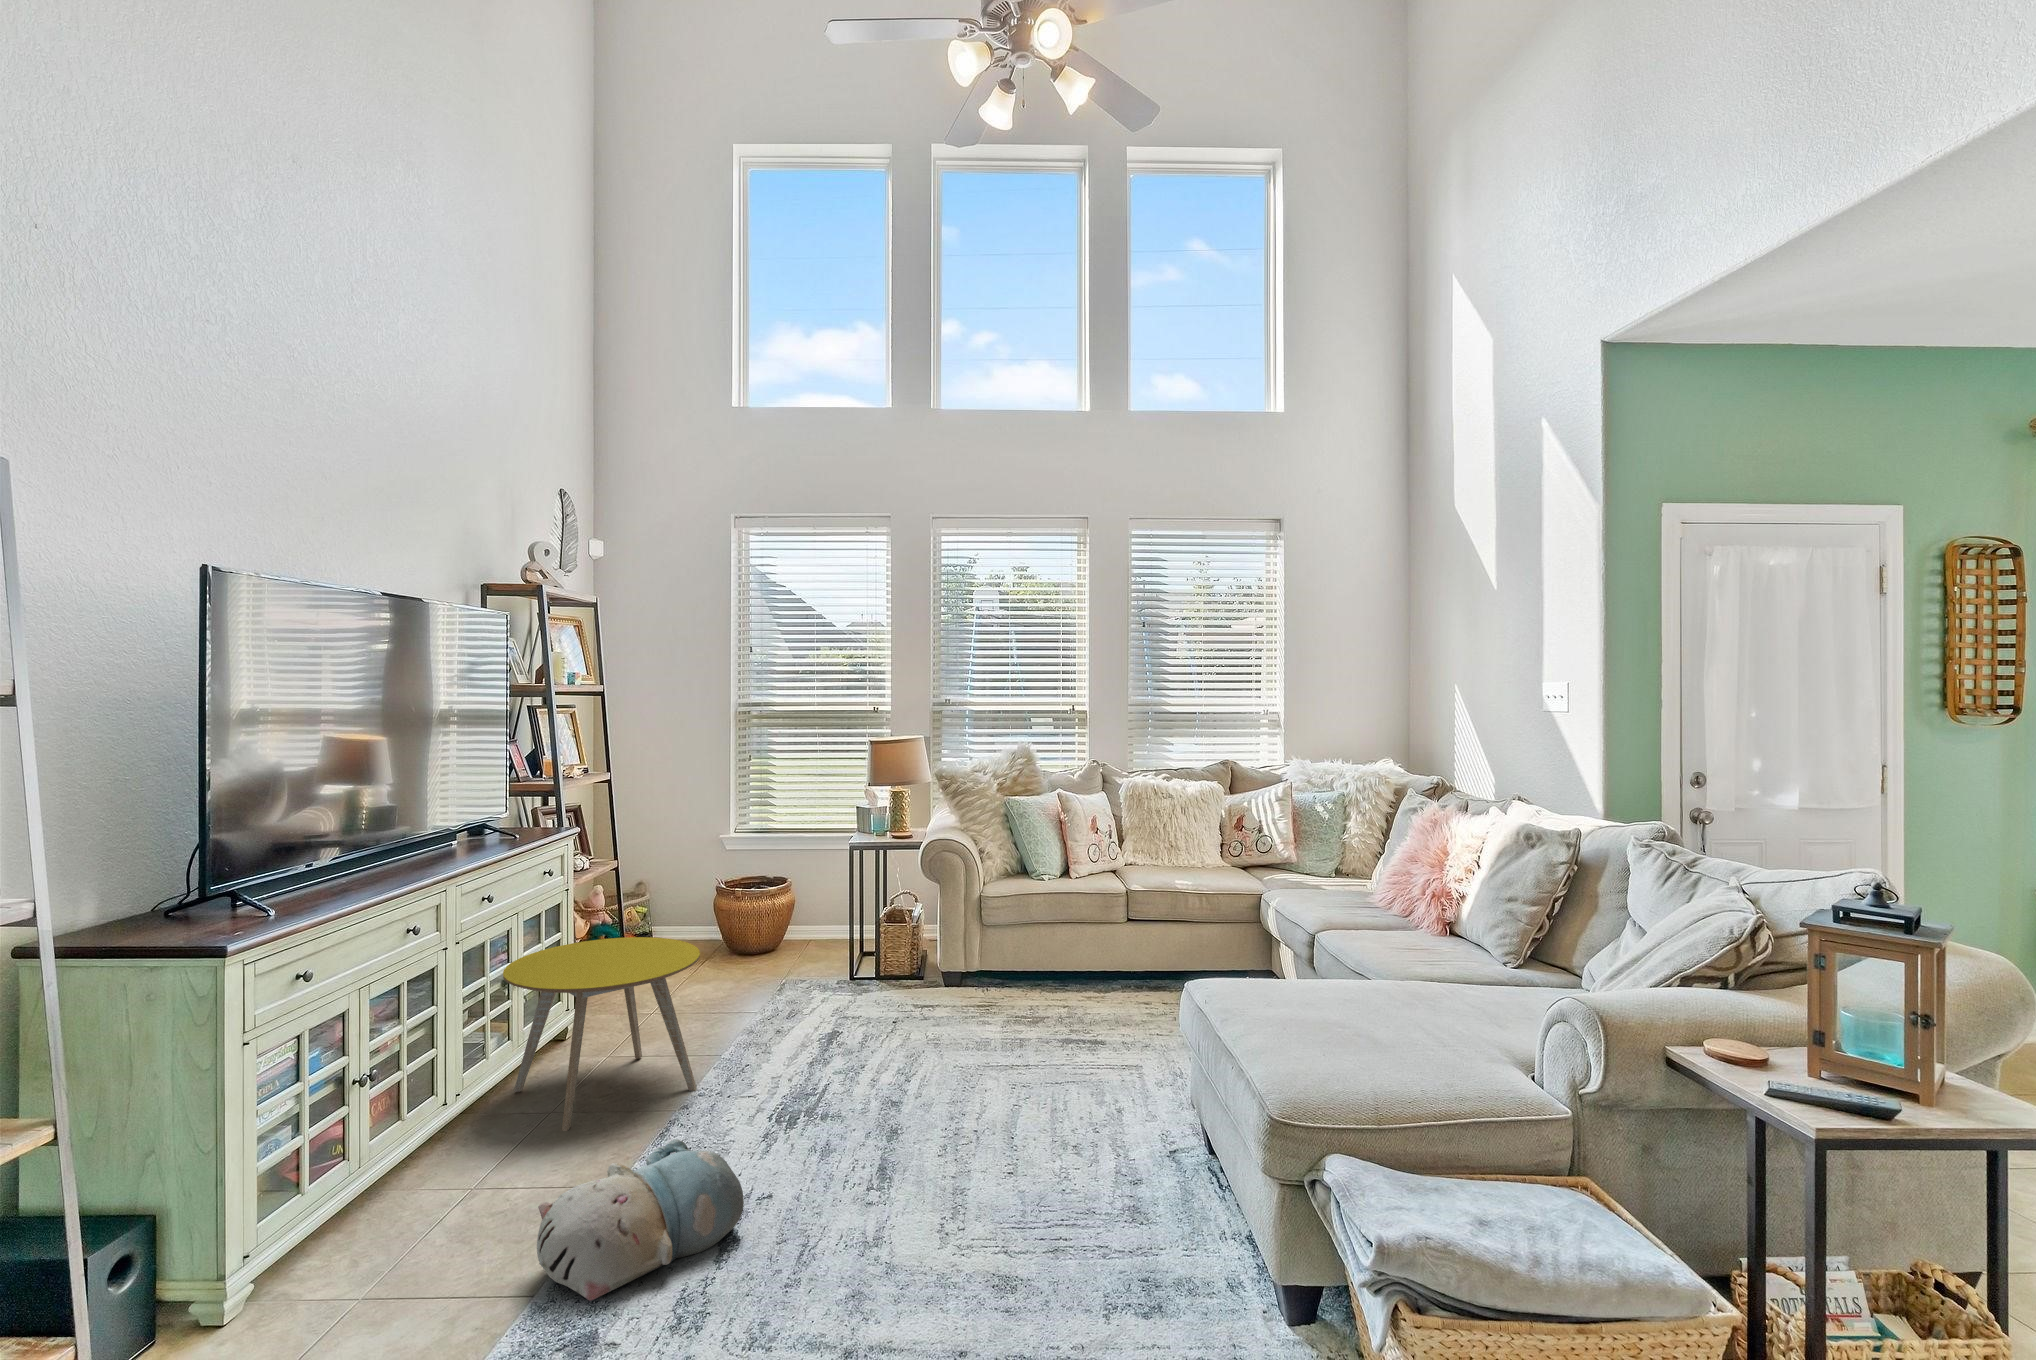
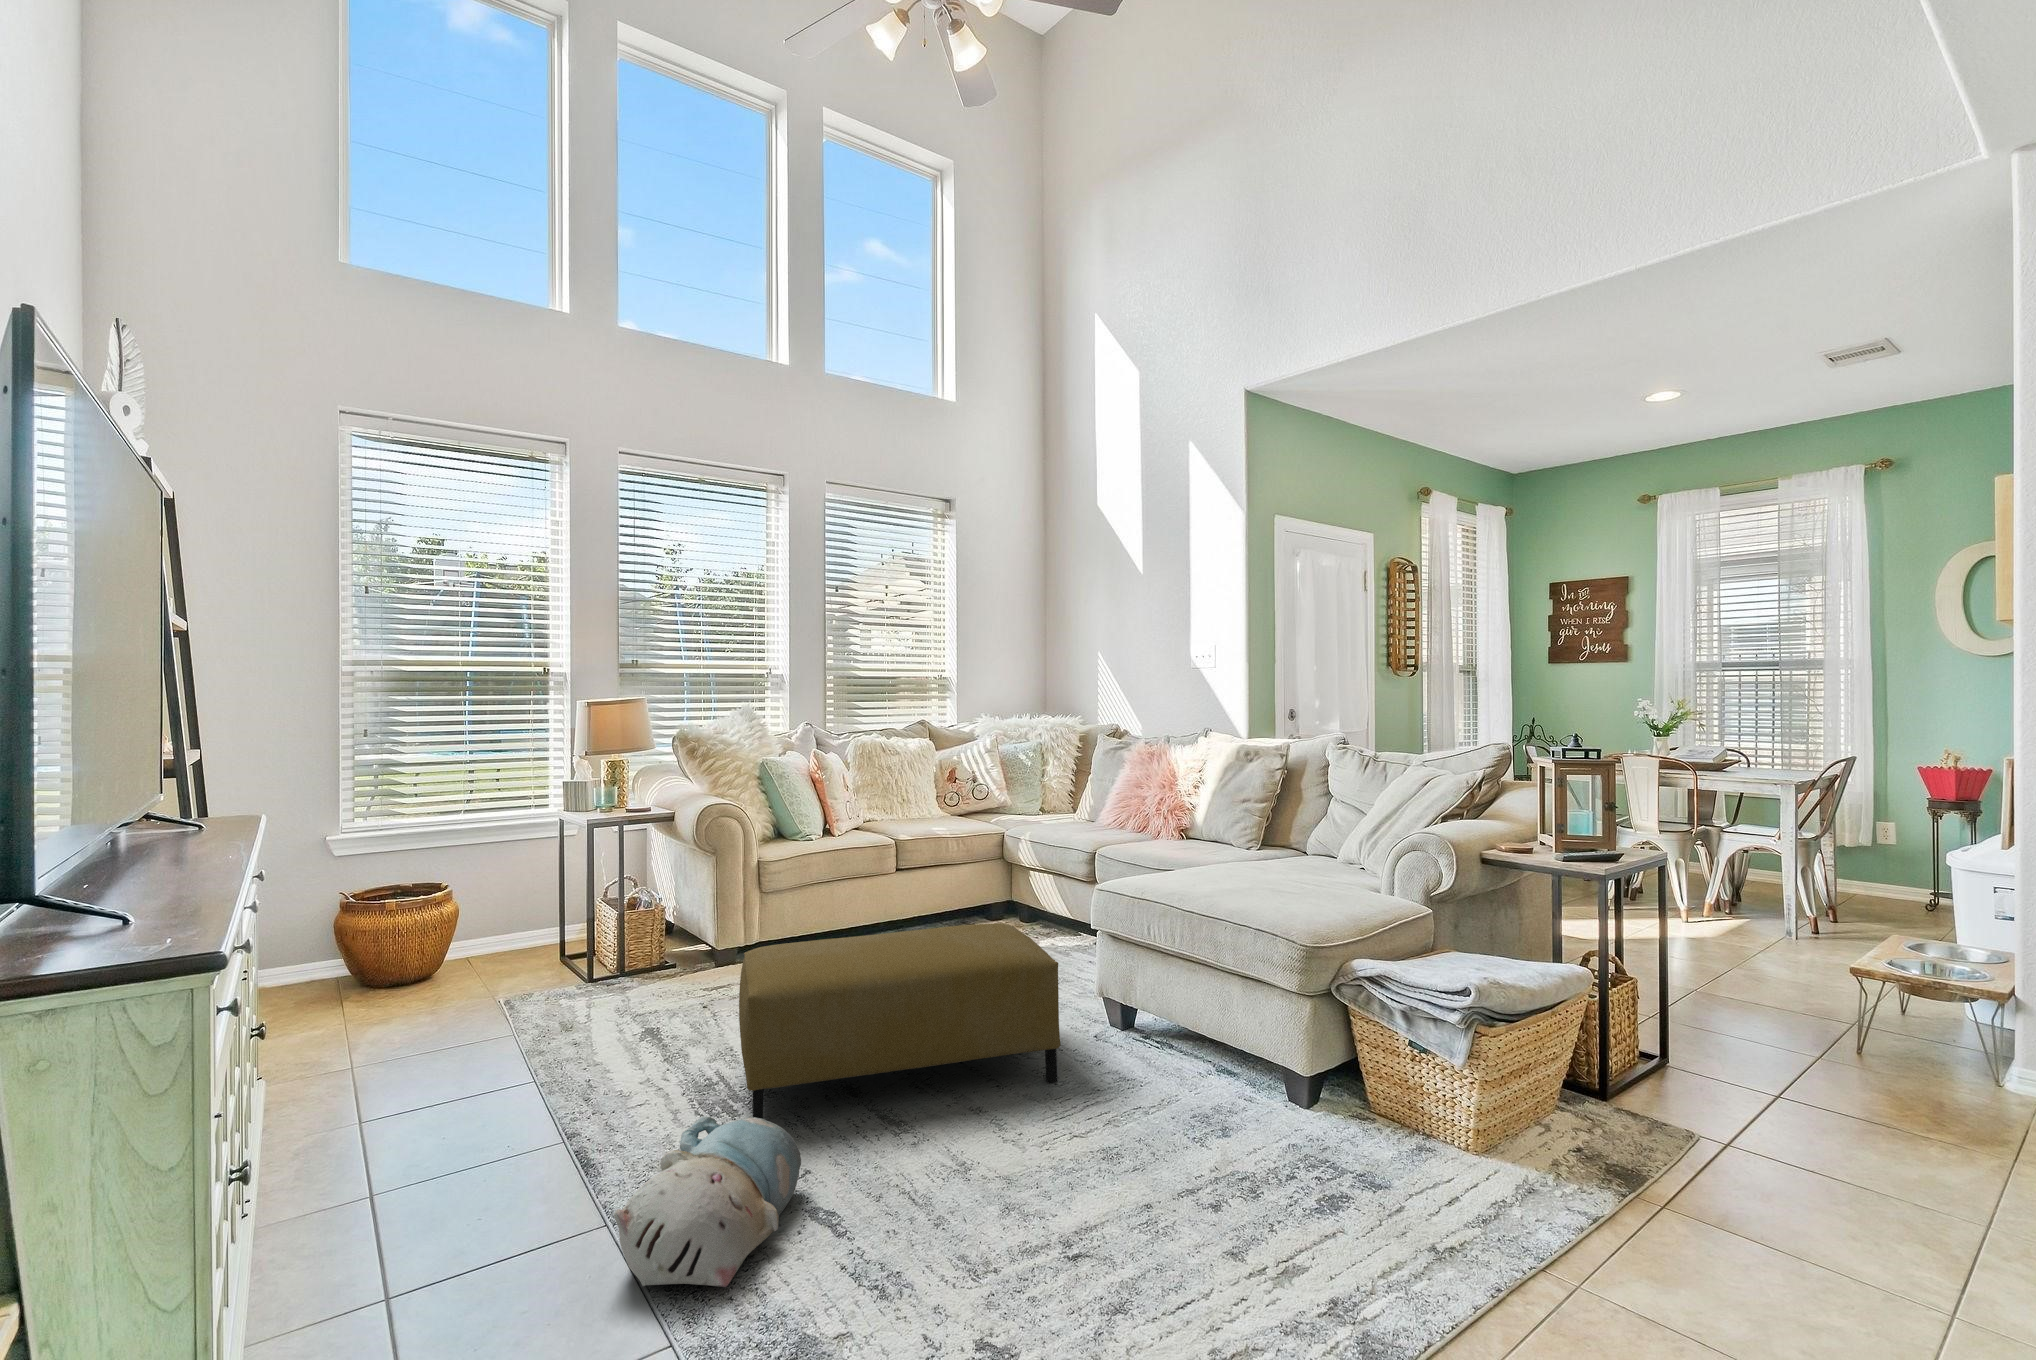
side table: present [503,937,700,1131] -> none [298,940,561,1176]
ottoman: none [773,987,1111,1202] -> present [739,923,1060,1119]

